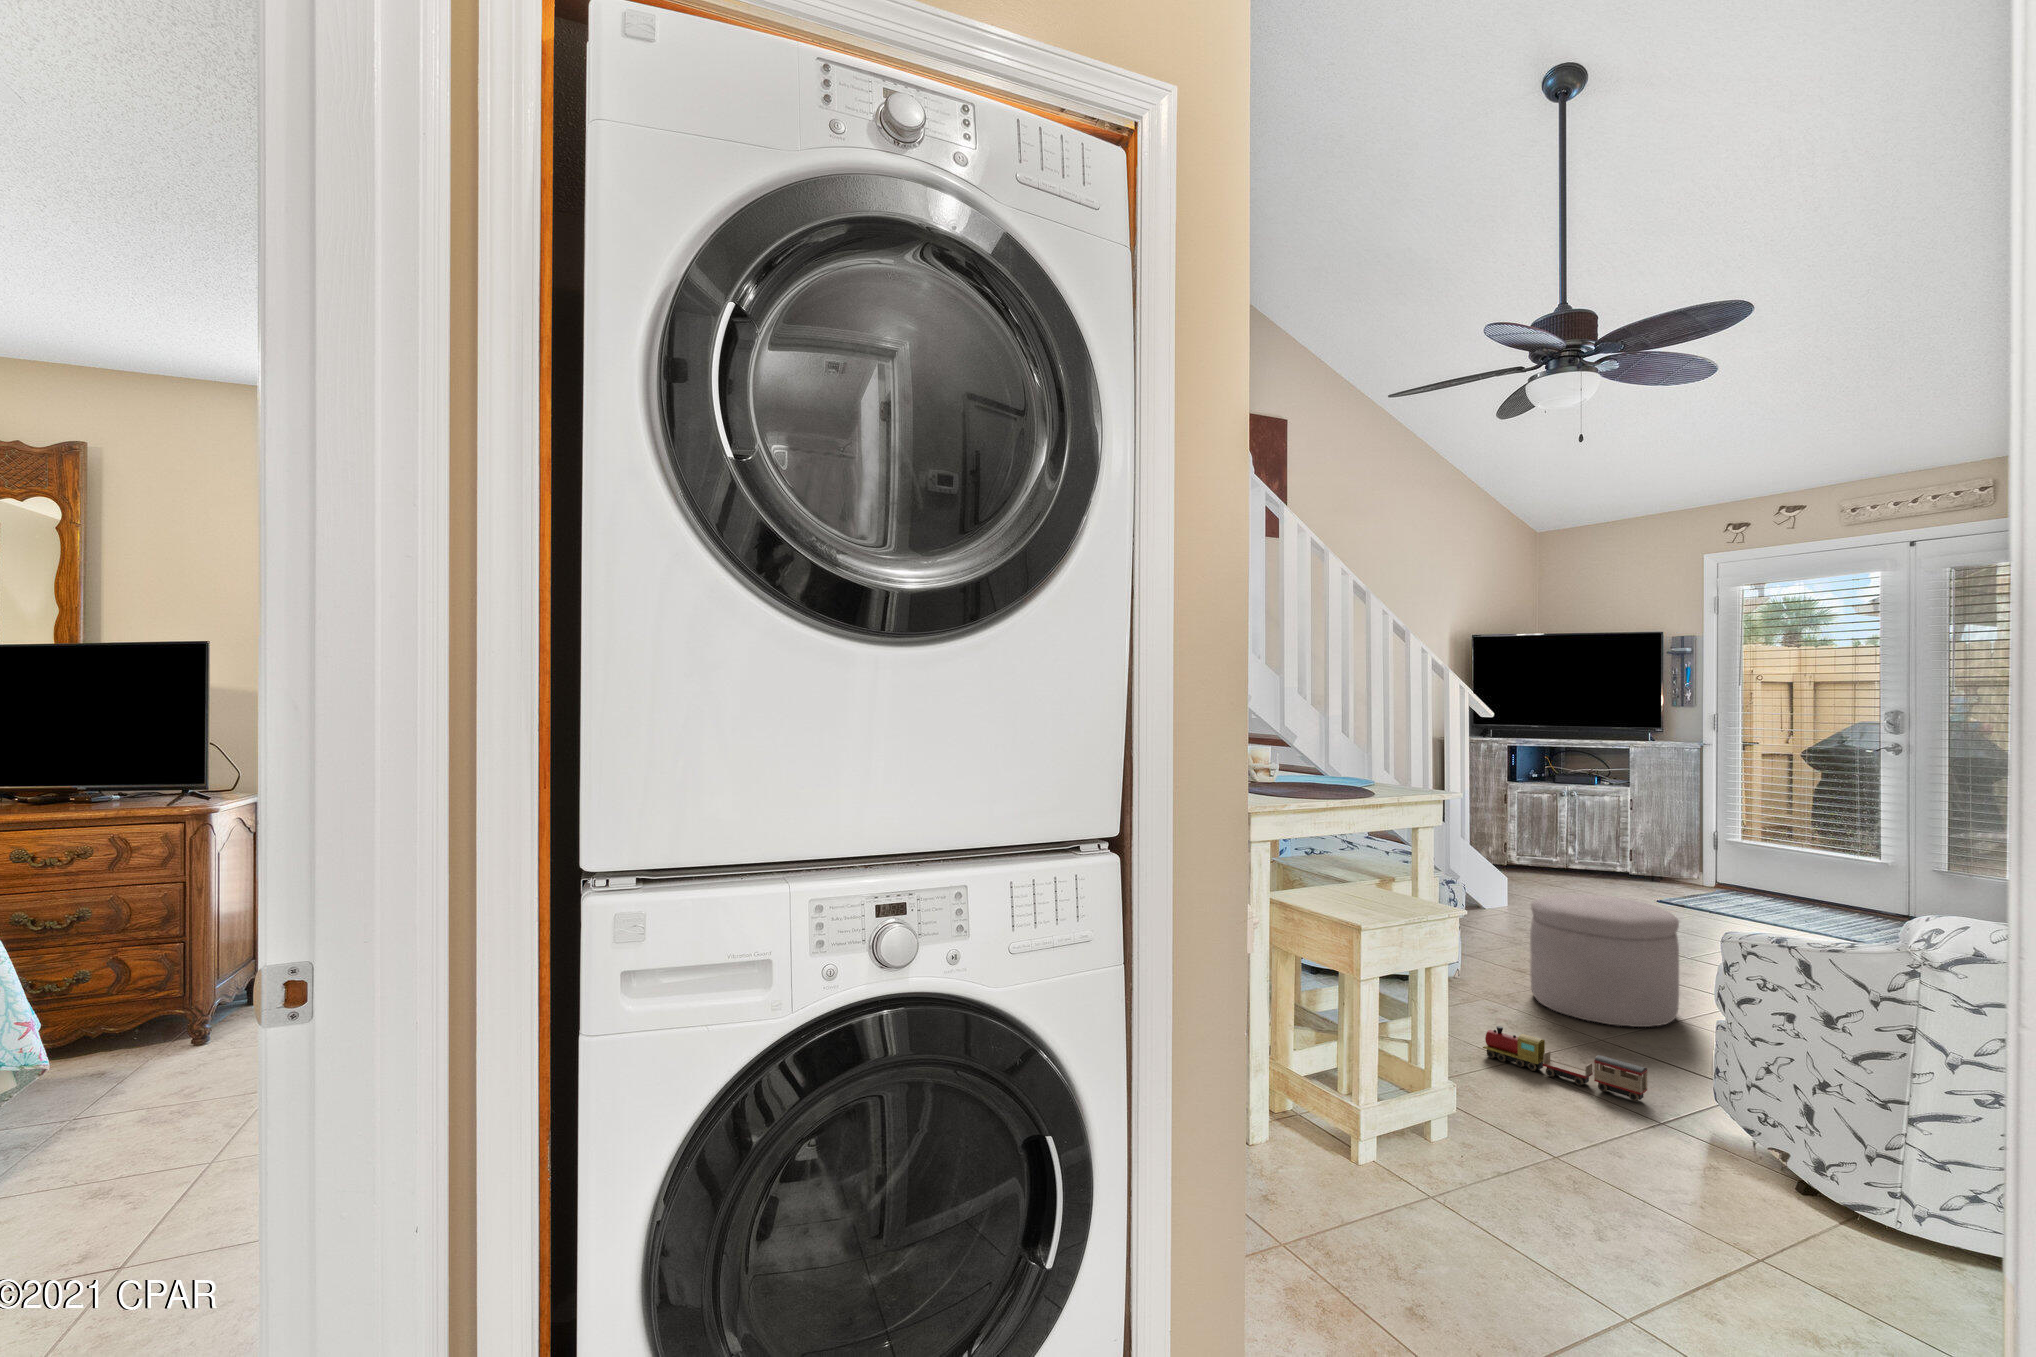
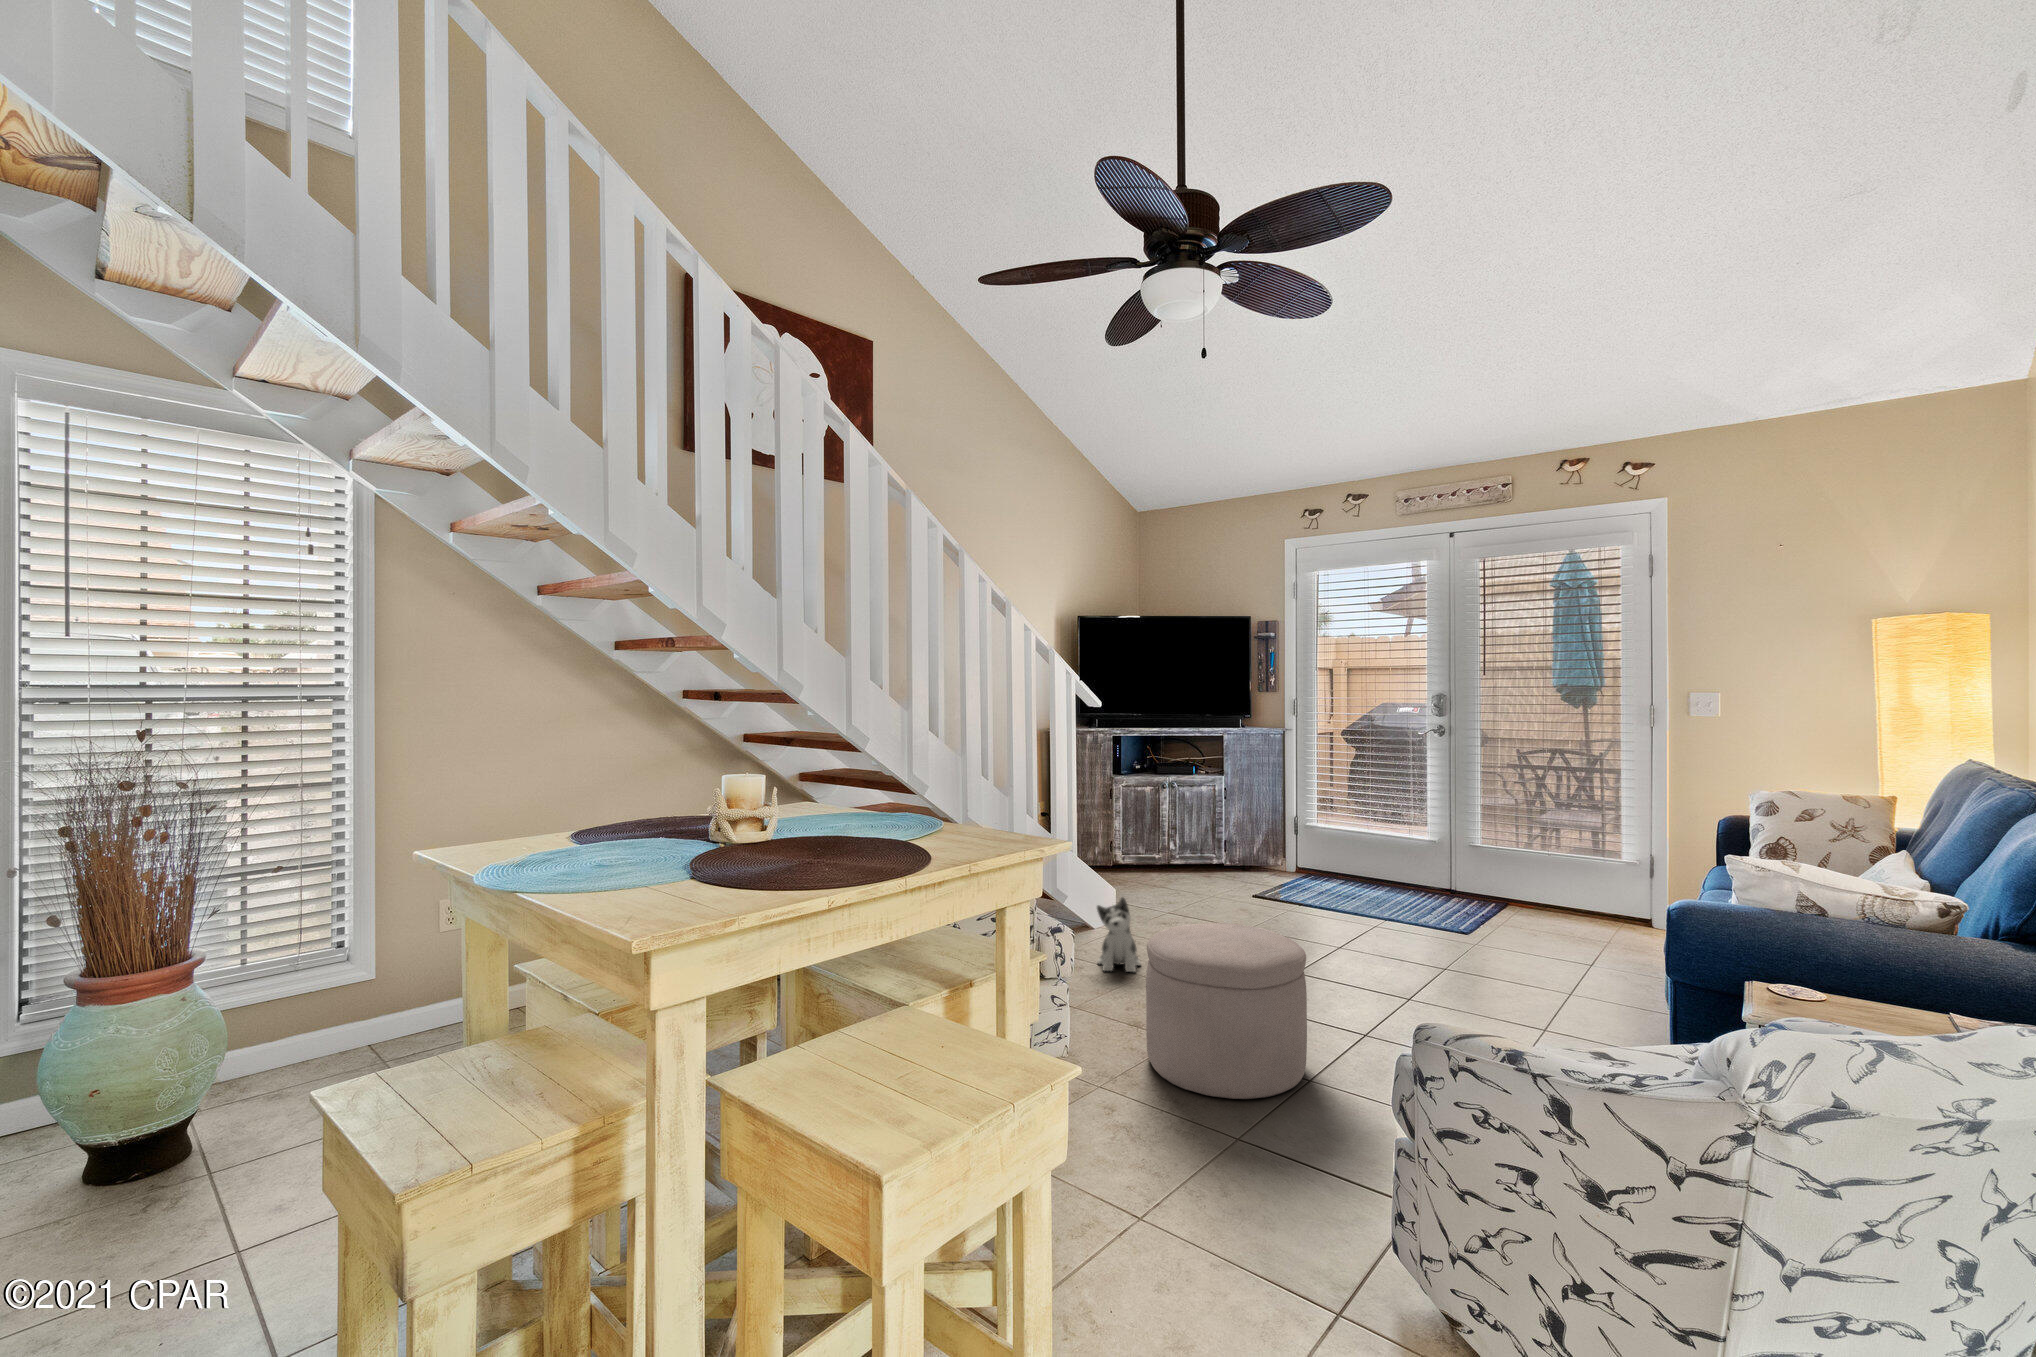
plush toy: none [1488,880,1531,945] -> present [1097,897,1141,972]
toy train: present [1483,1026,1648,1101] -> none [1094,1159,1306,1267]

